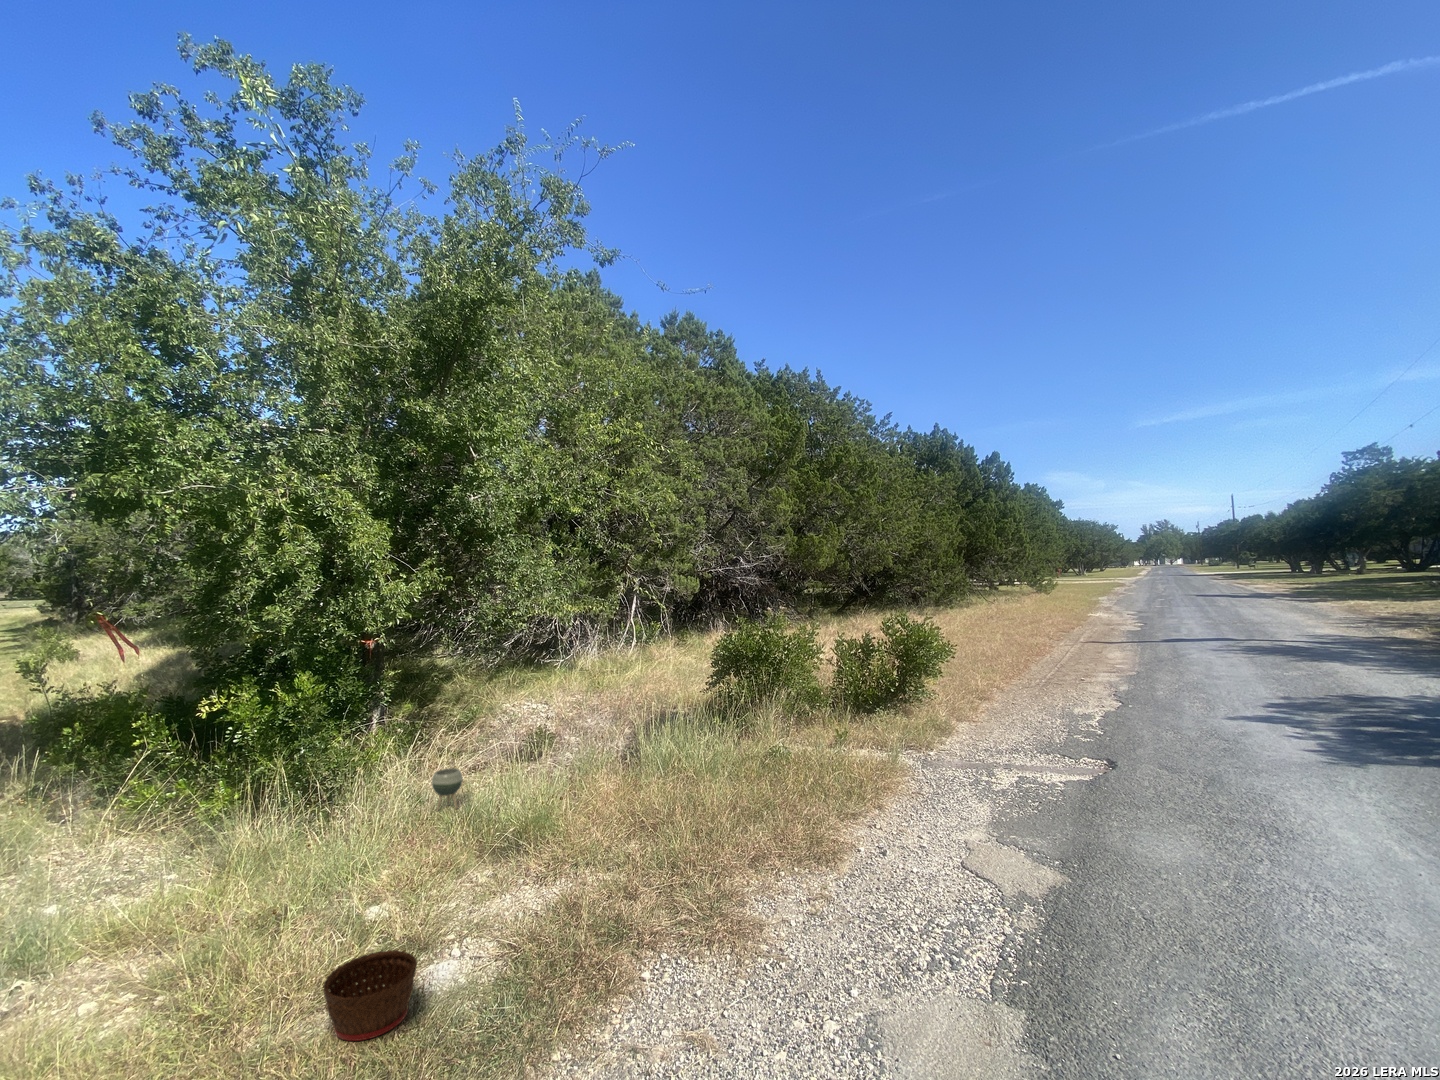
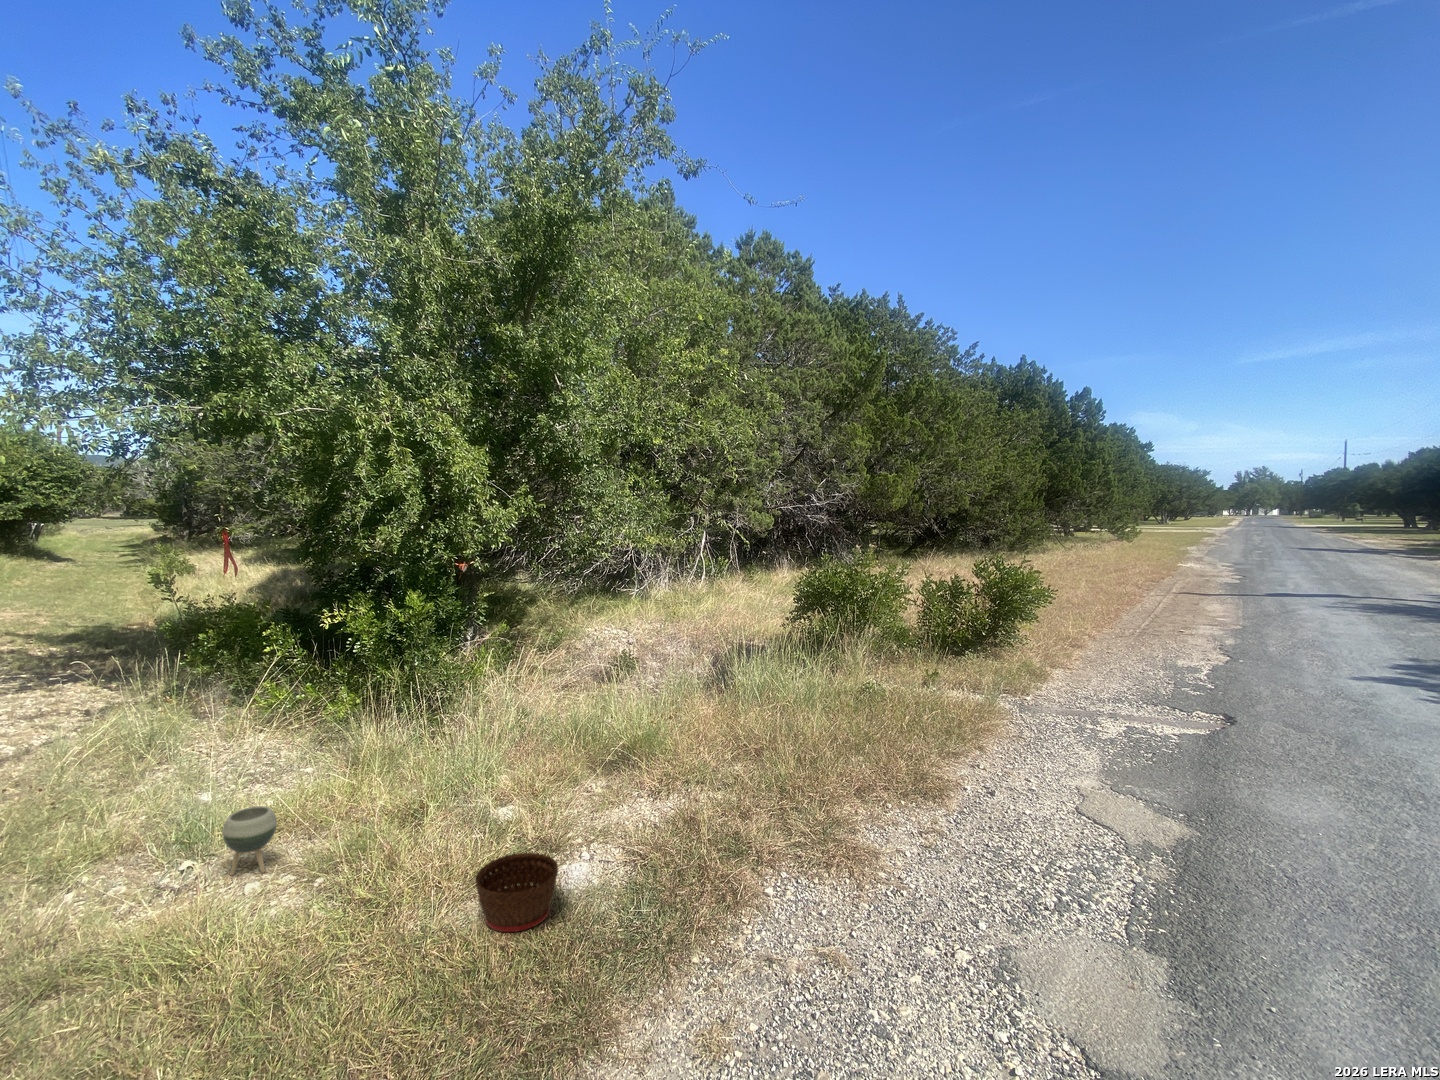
planter: present [432,768,463,811] -> present [222,806,277,875]

